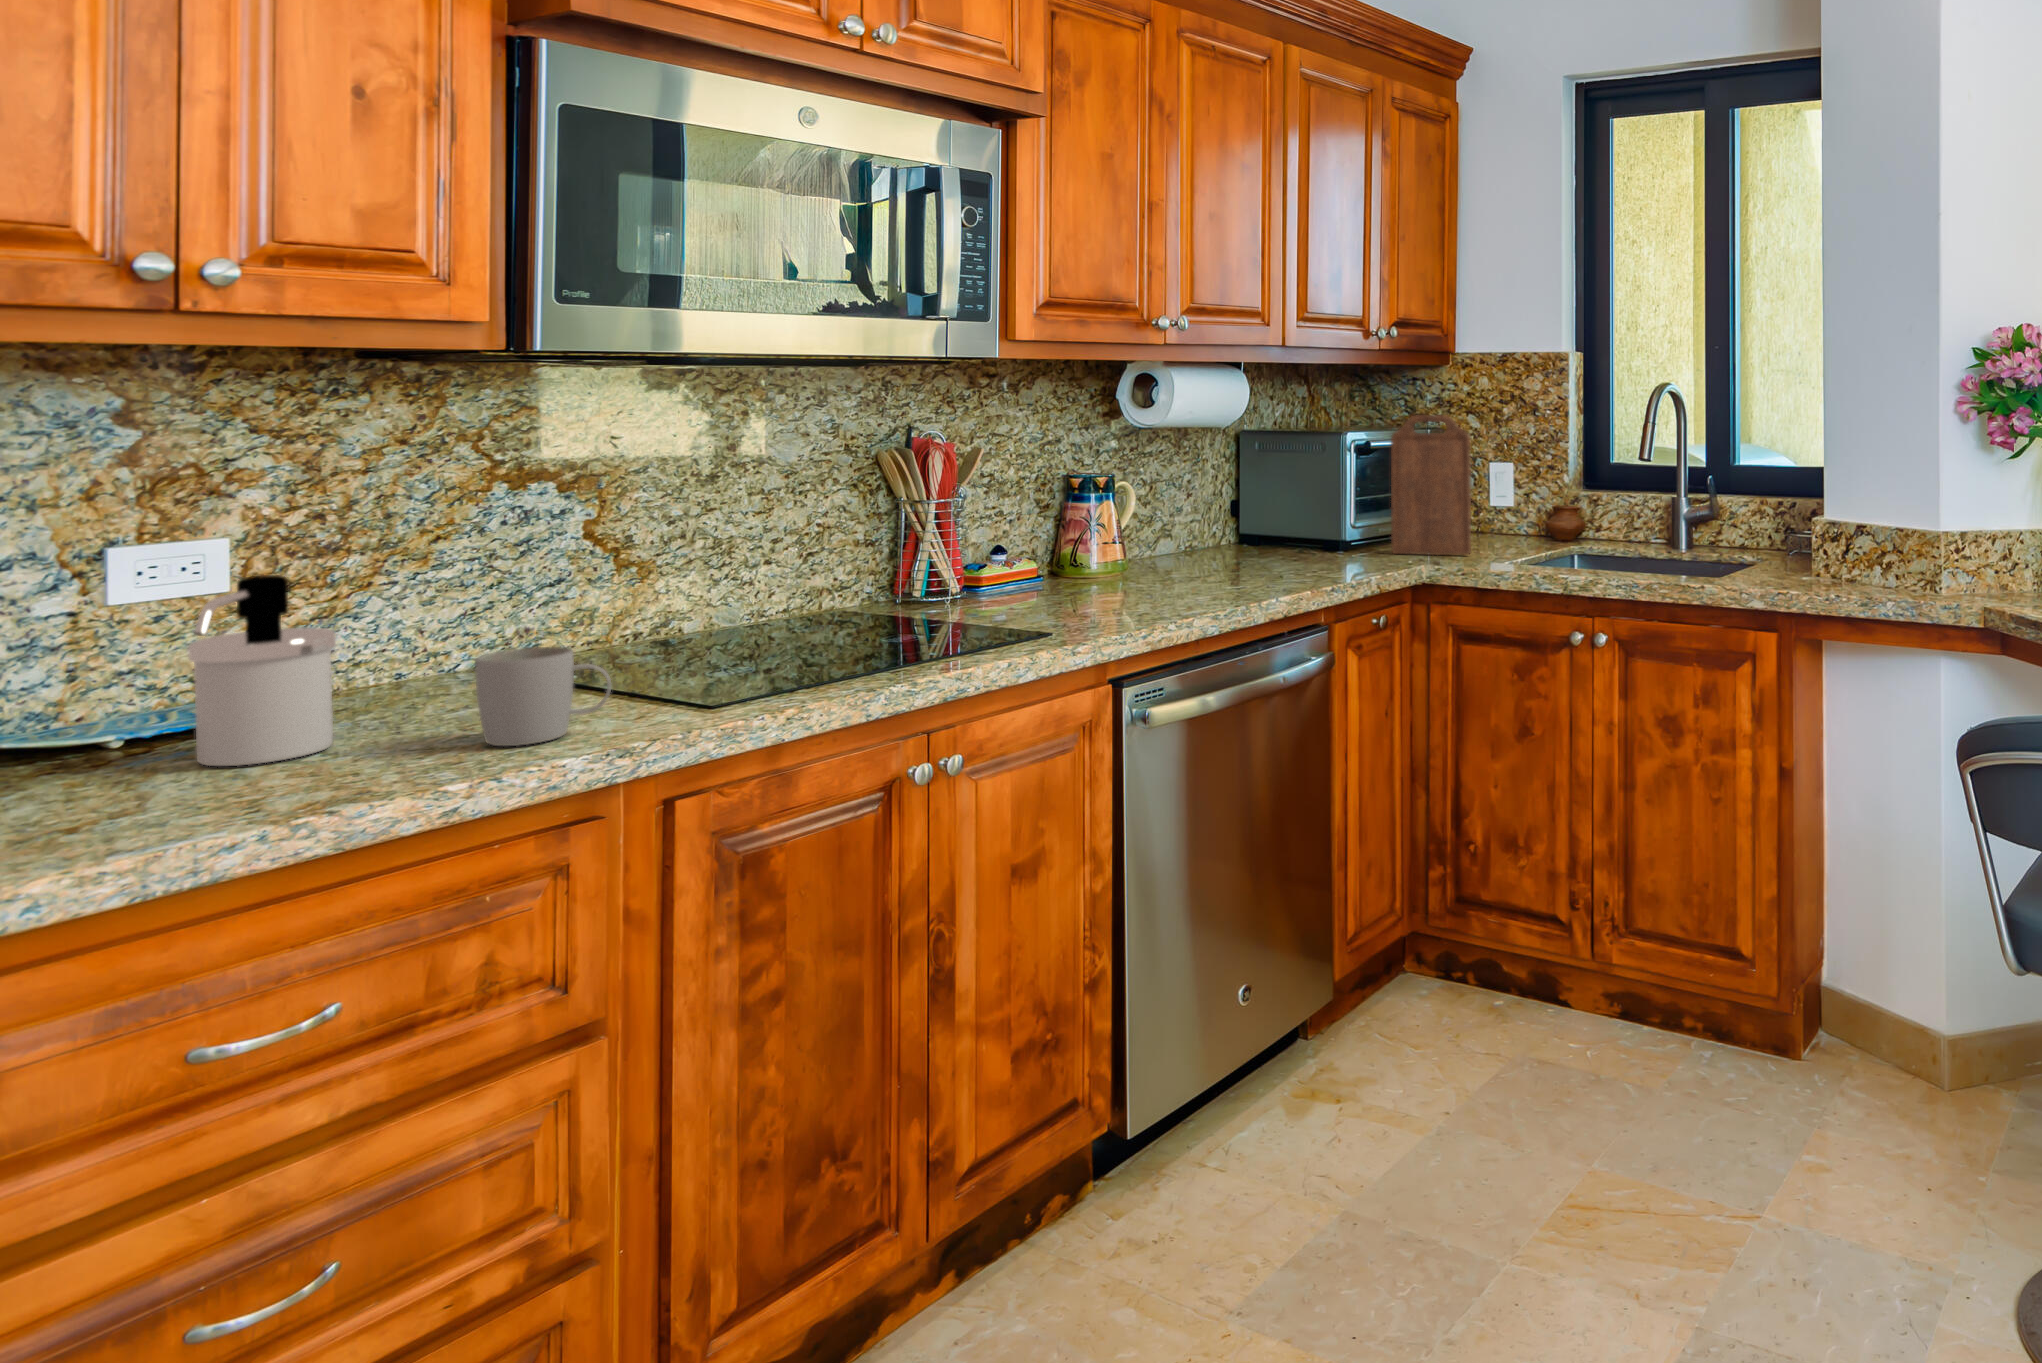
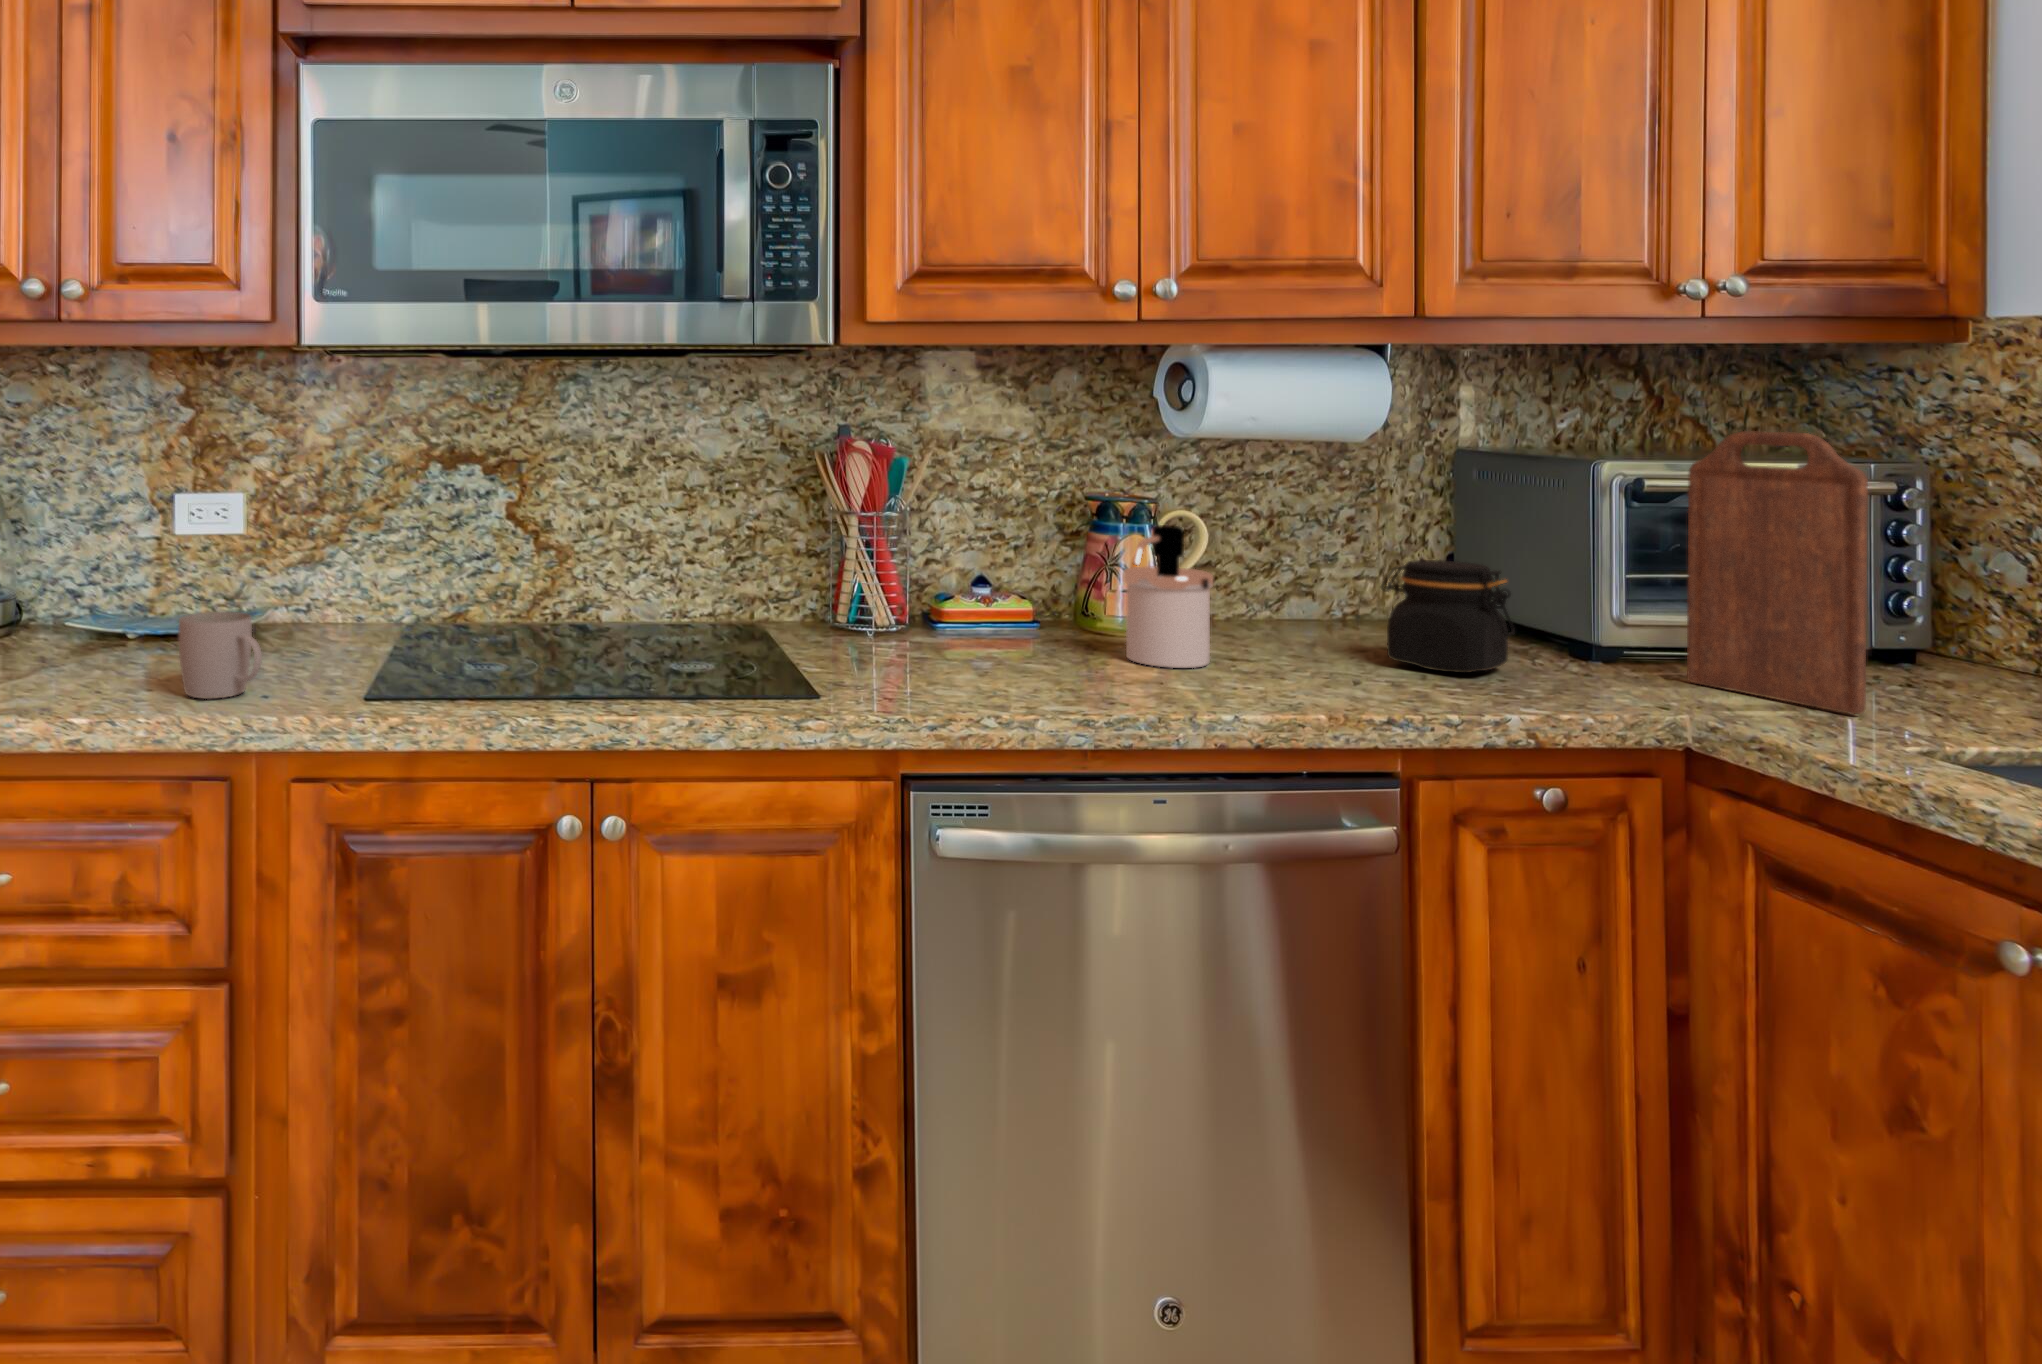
jar: none [1260,499,1332,566] -> present [1381,560,1515,673]
soap dispenser: present [188,575,336,766] -> present [1124,525,1213,668]

